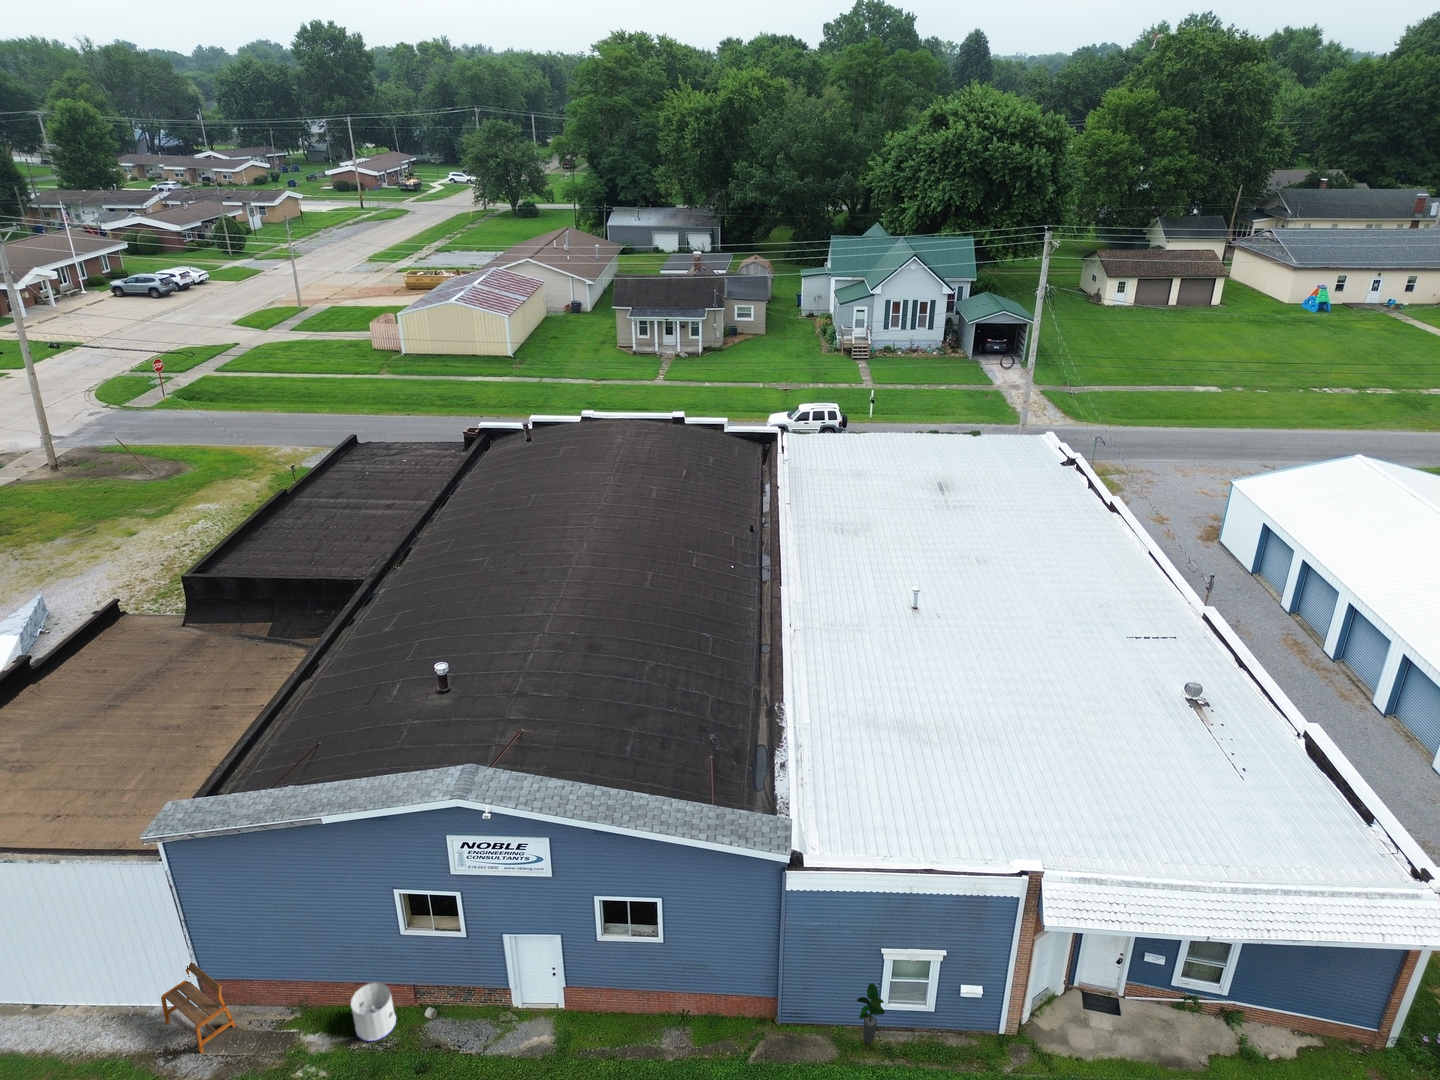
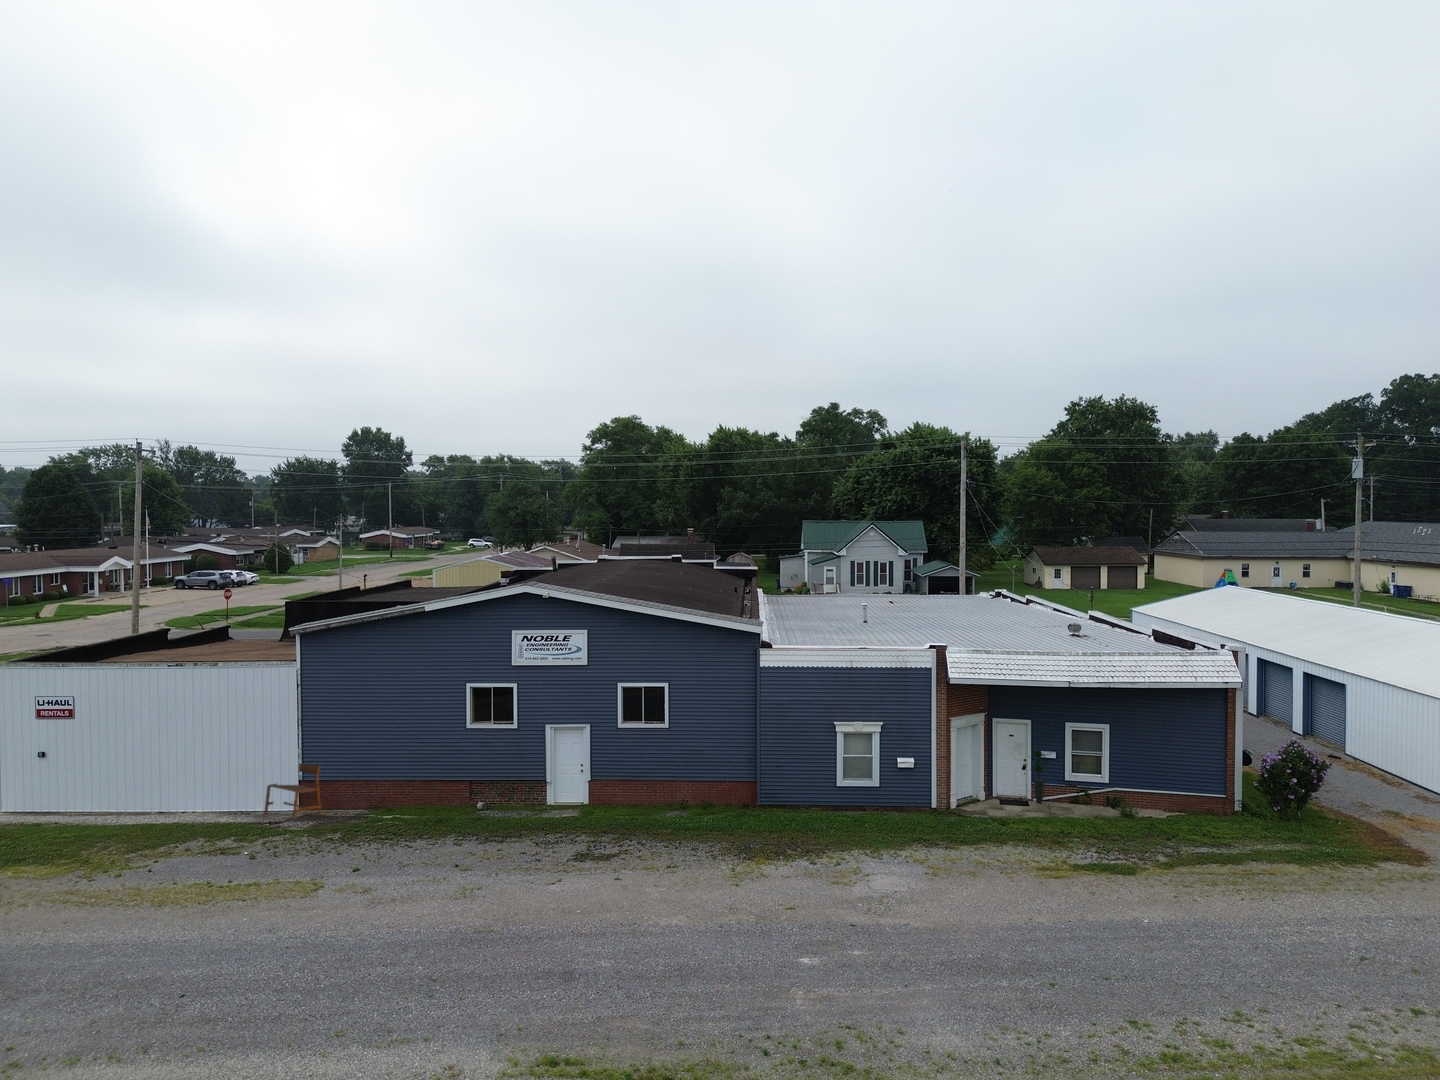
trash can: present [351,983,396,1042] -> none [419,778,452,816]
potted plant: present [857,983,884,1044] -> present [1032,751,1048,803]

